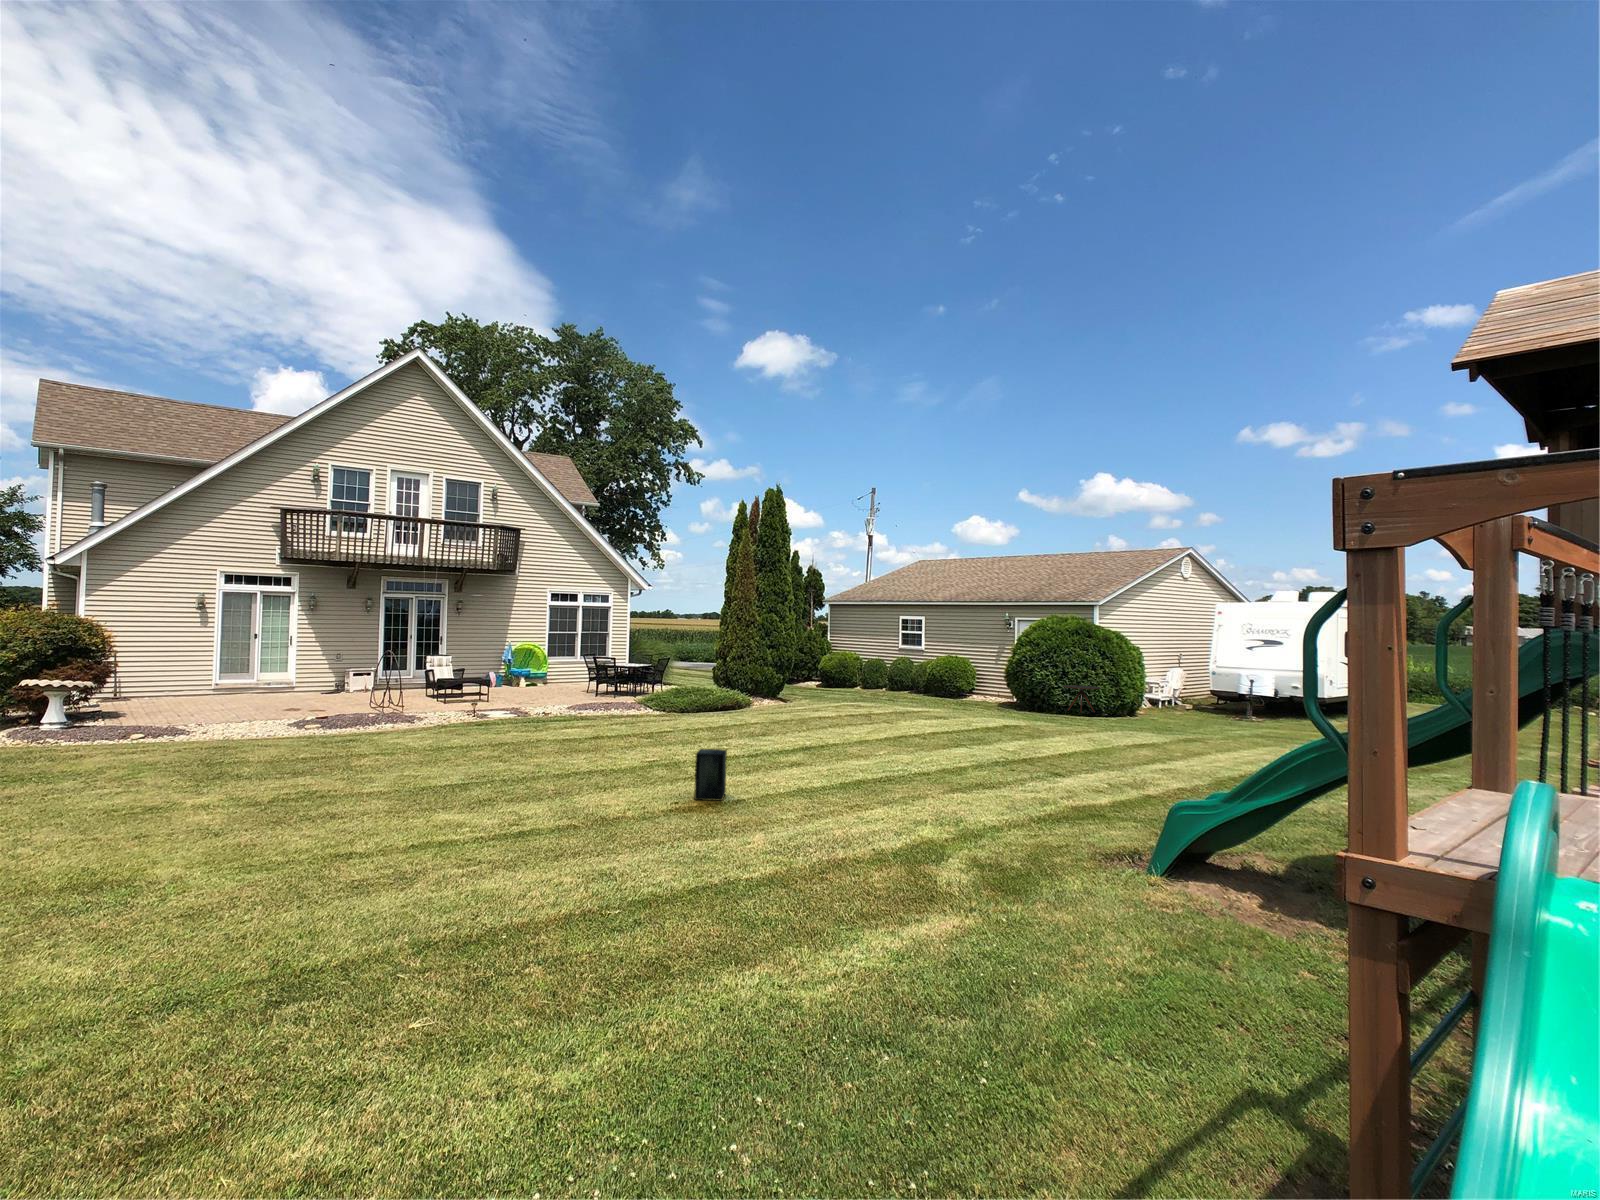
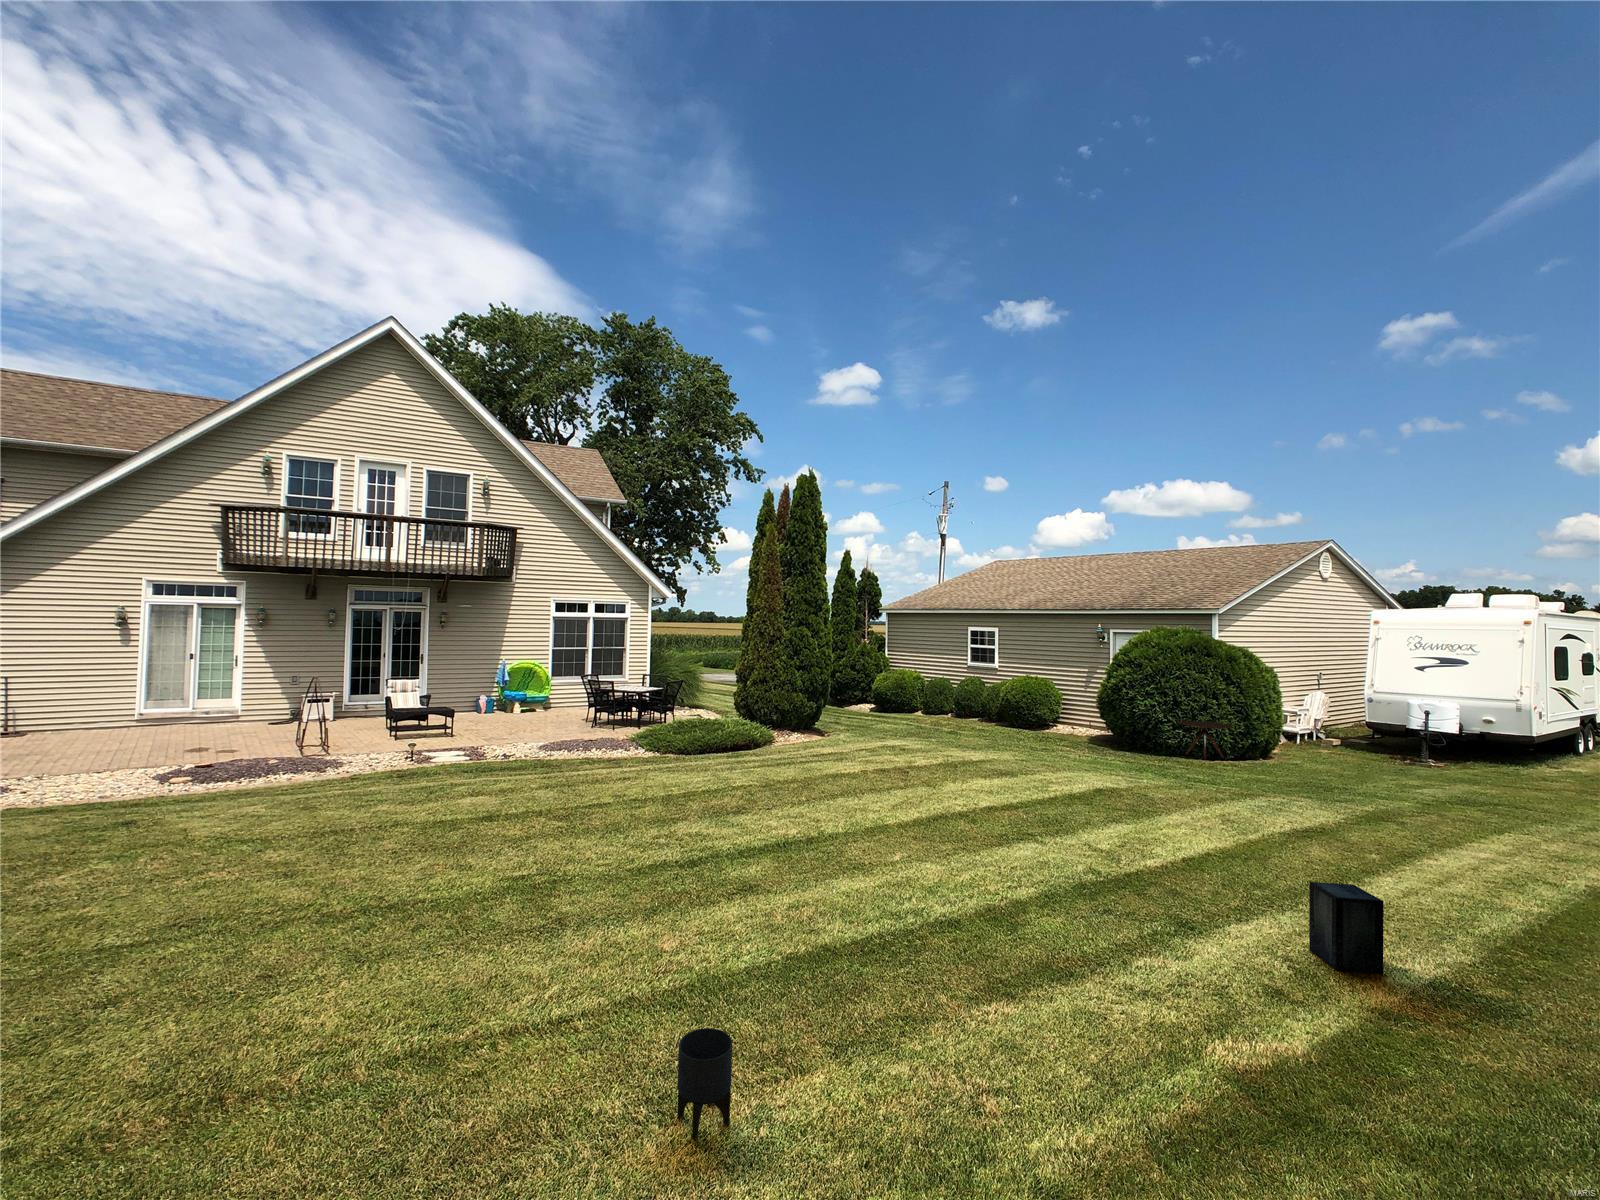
storage box: present [694,749,727,801] -> present [1309,882,1383,974]
planter: none [771,783,797,824] -> present [678,1028,732,1138]

